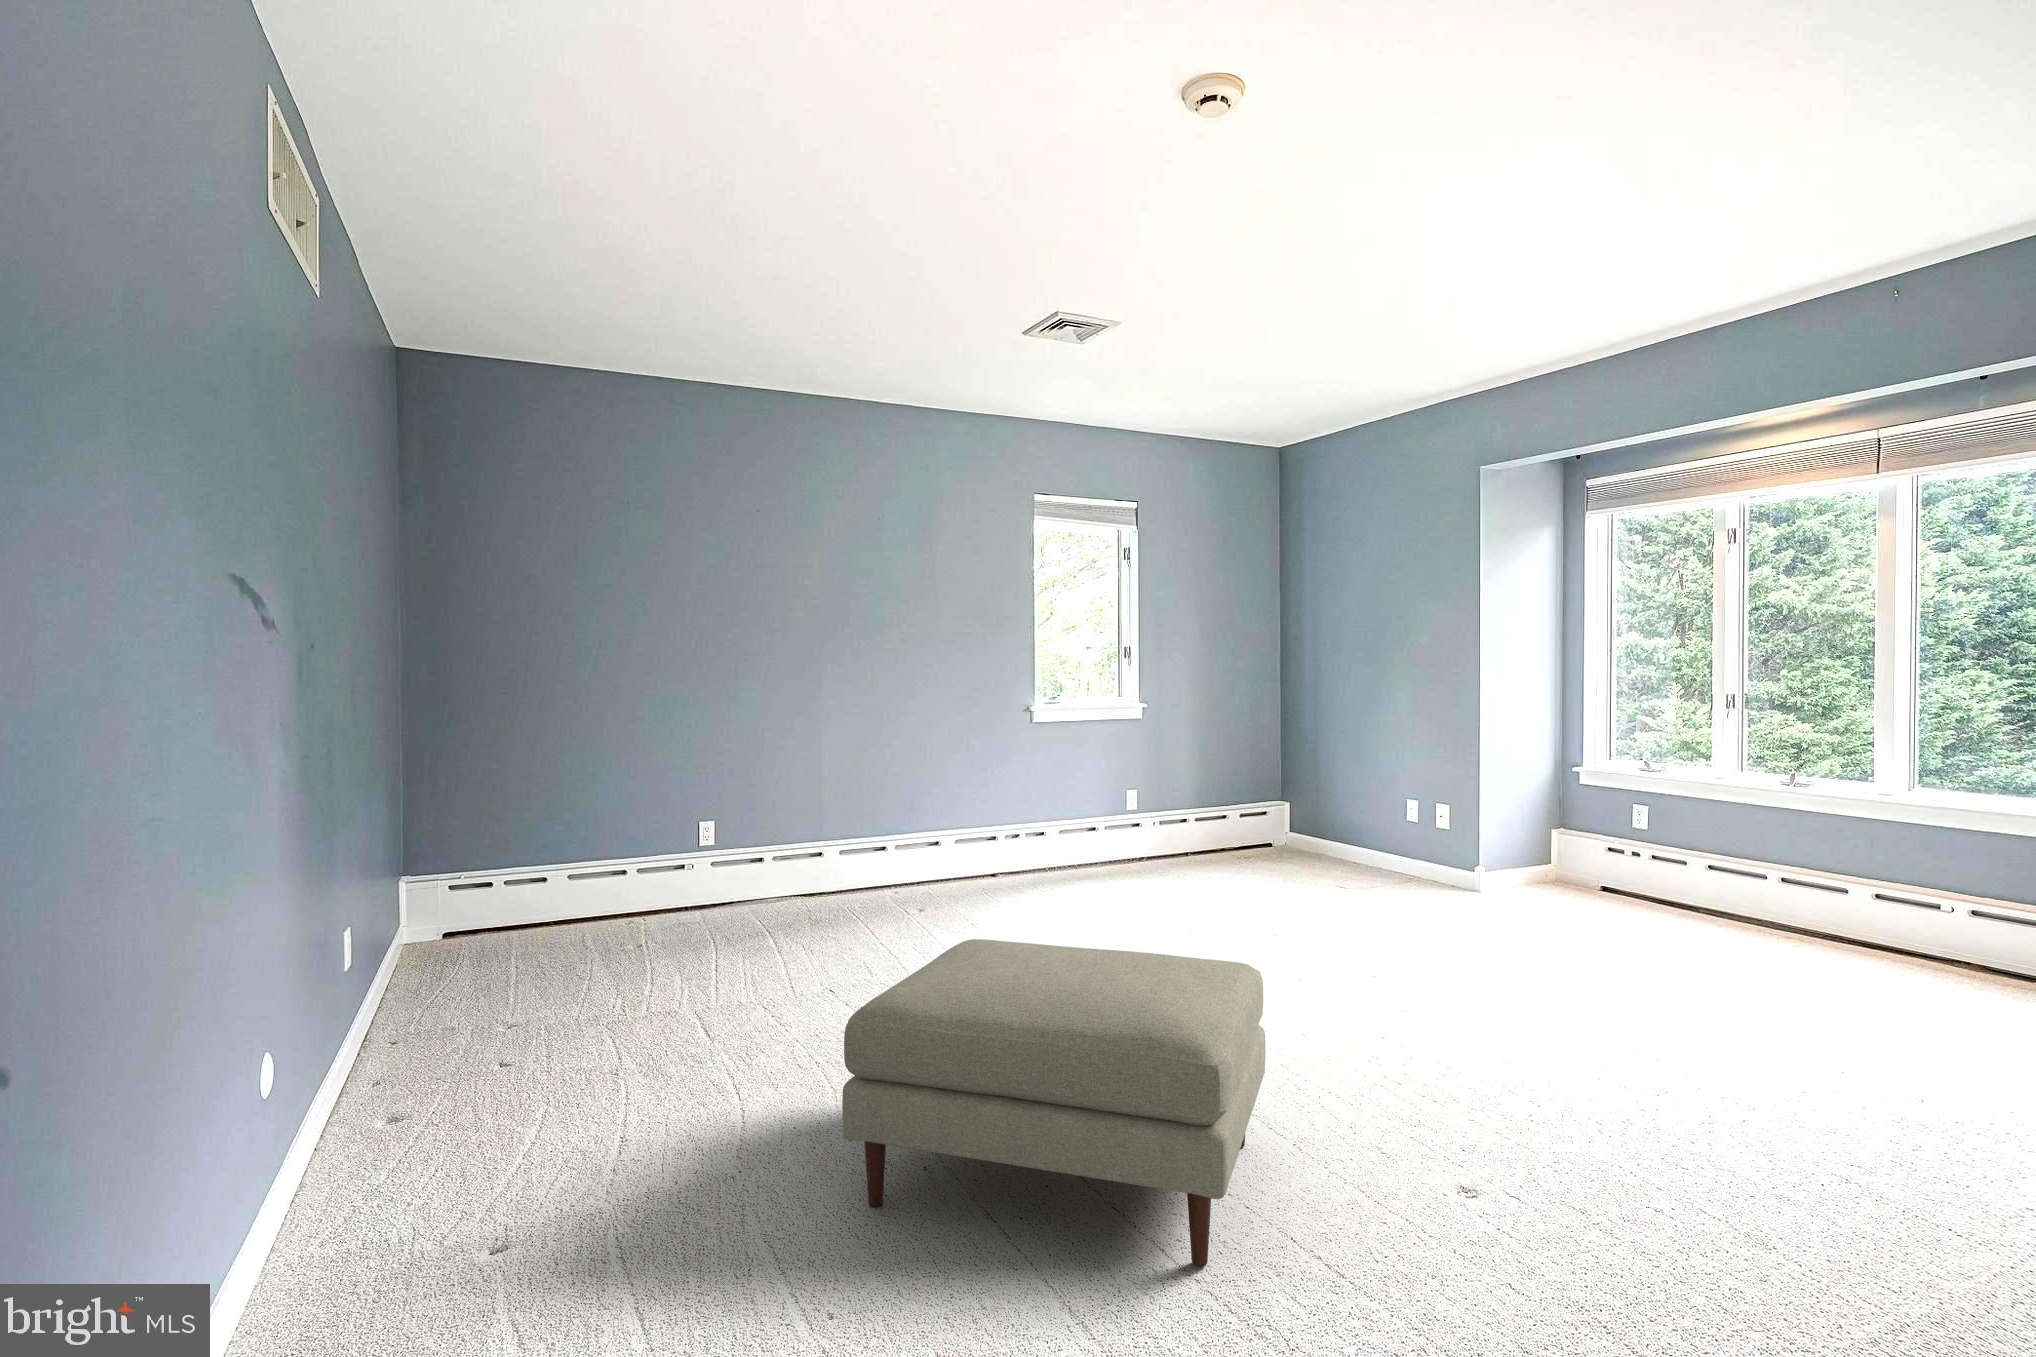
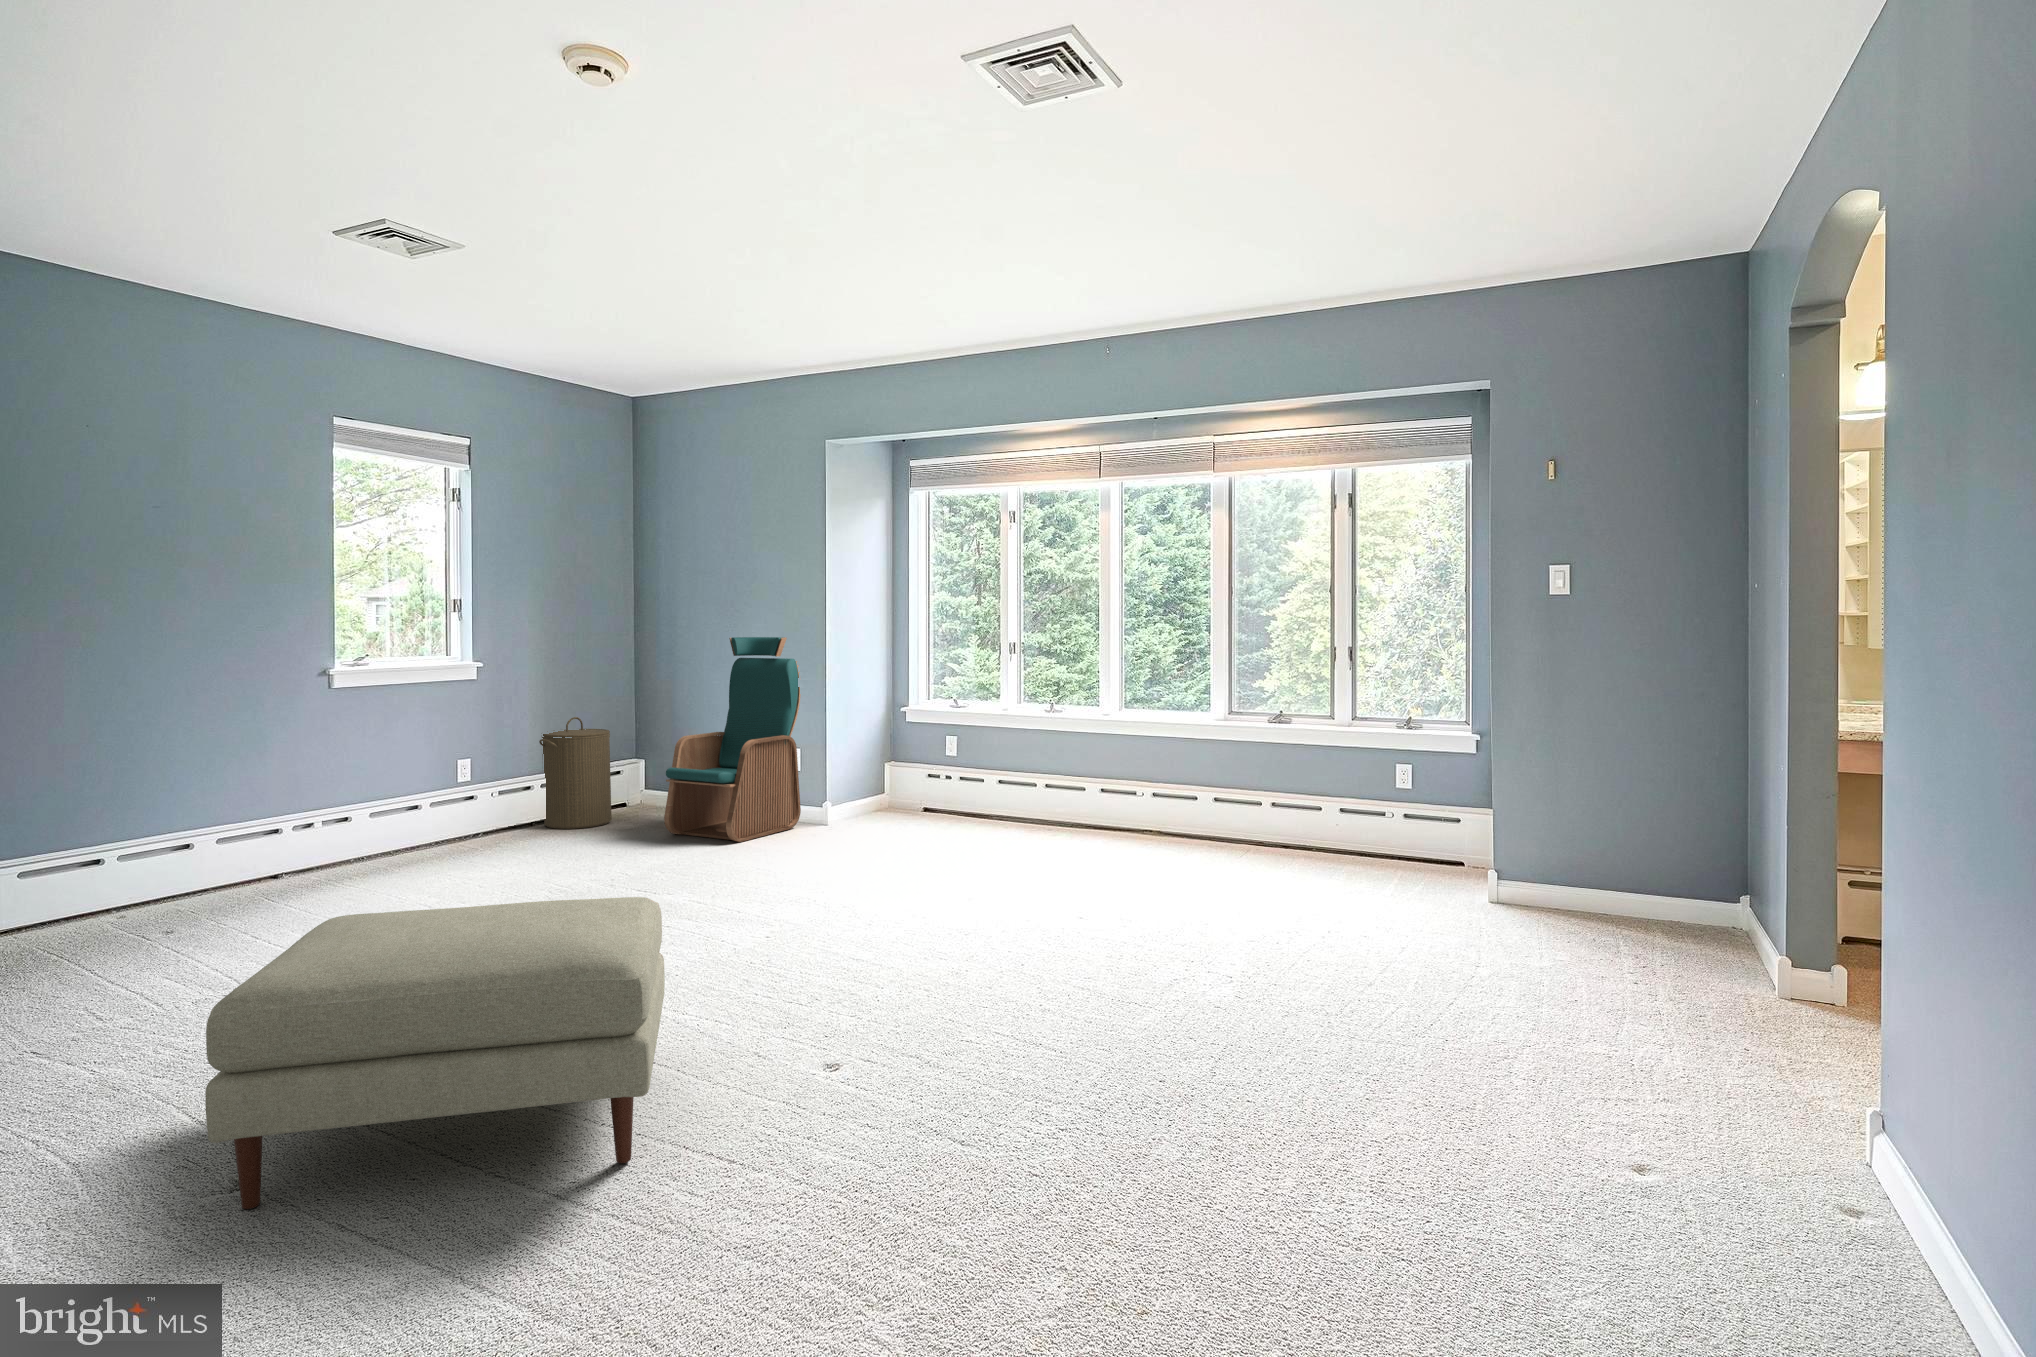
armchair: none [1304,683,1453,899] -> present [664,637,801,842]
laundry hamper: none [1191,758,1256,866] -> present [539,717,612,829]

